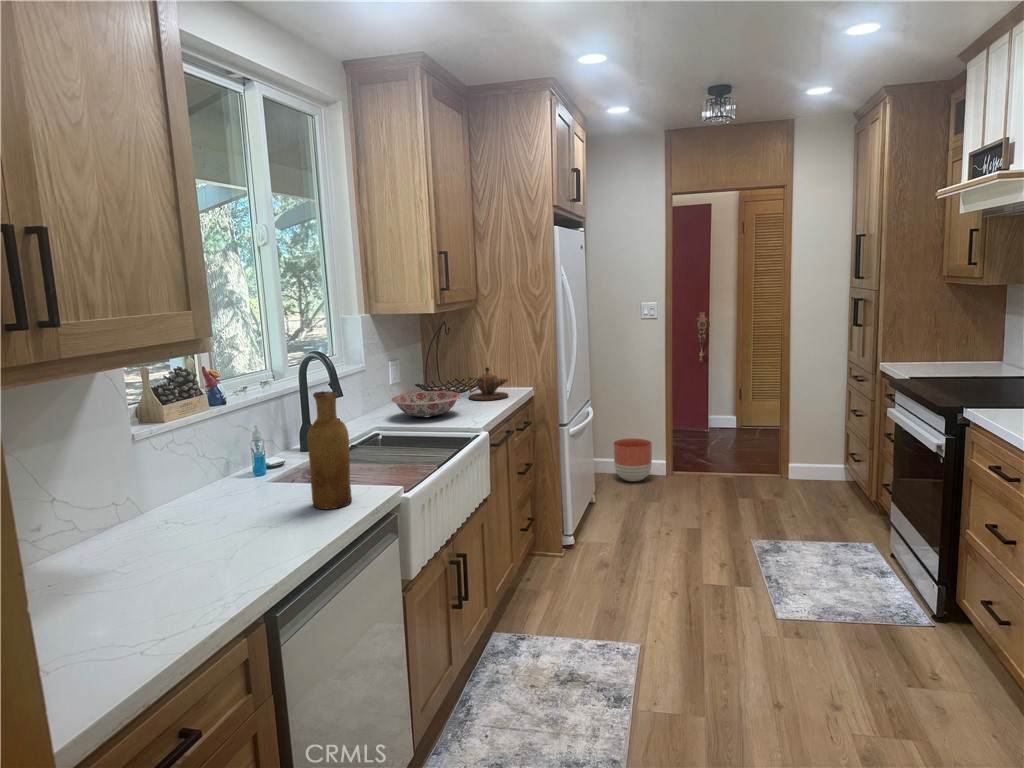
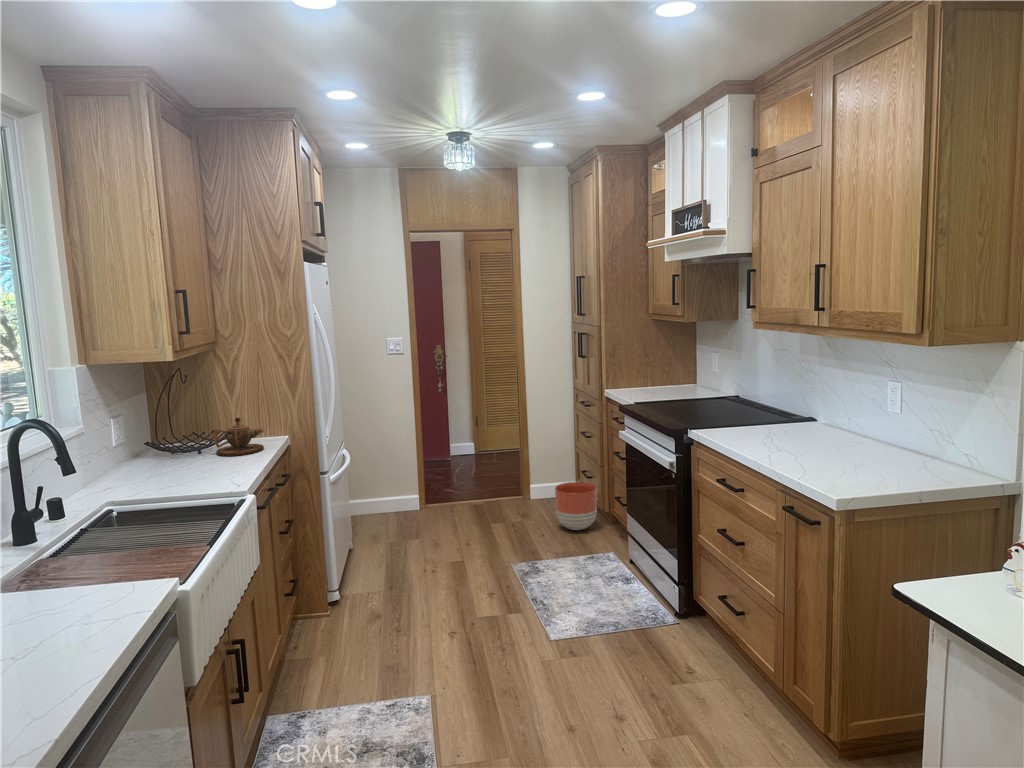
vase: present [307,391,352,509] -> none [51,475,116,625]
ceramic bowl: present [391,391,461,416] -> none [125,450,214,483]
planter: present [613,439,652,481] -> present [555,482,597,530]

